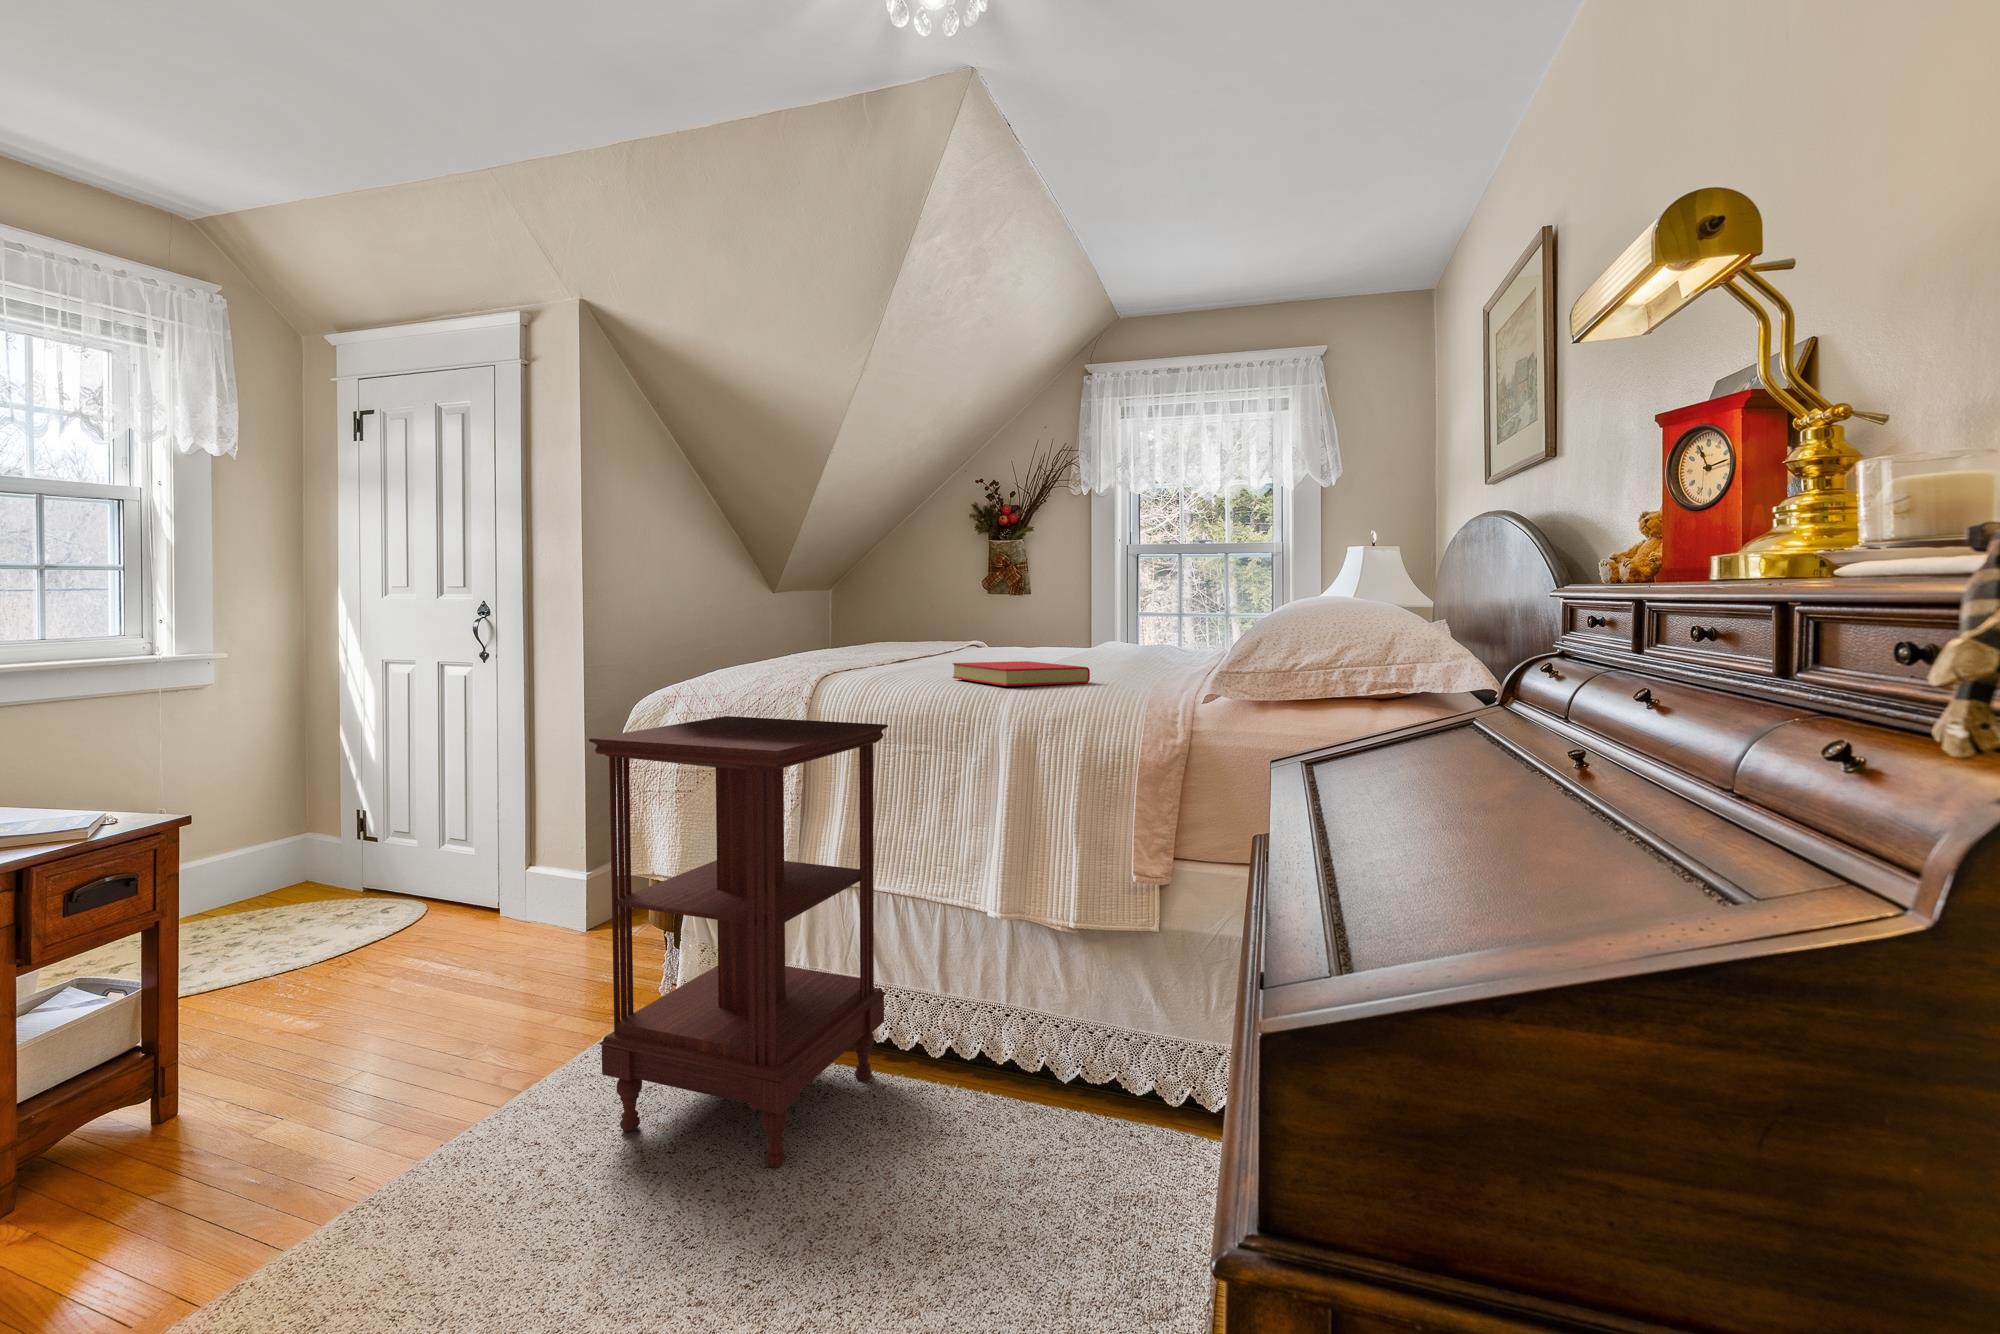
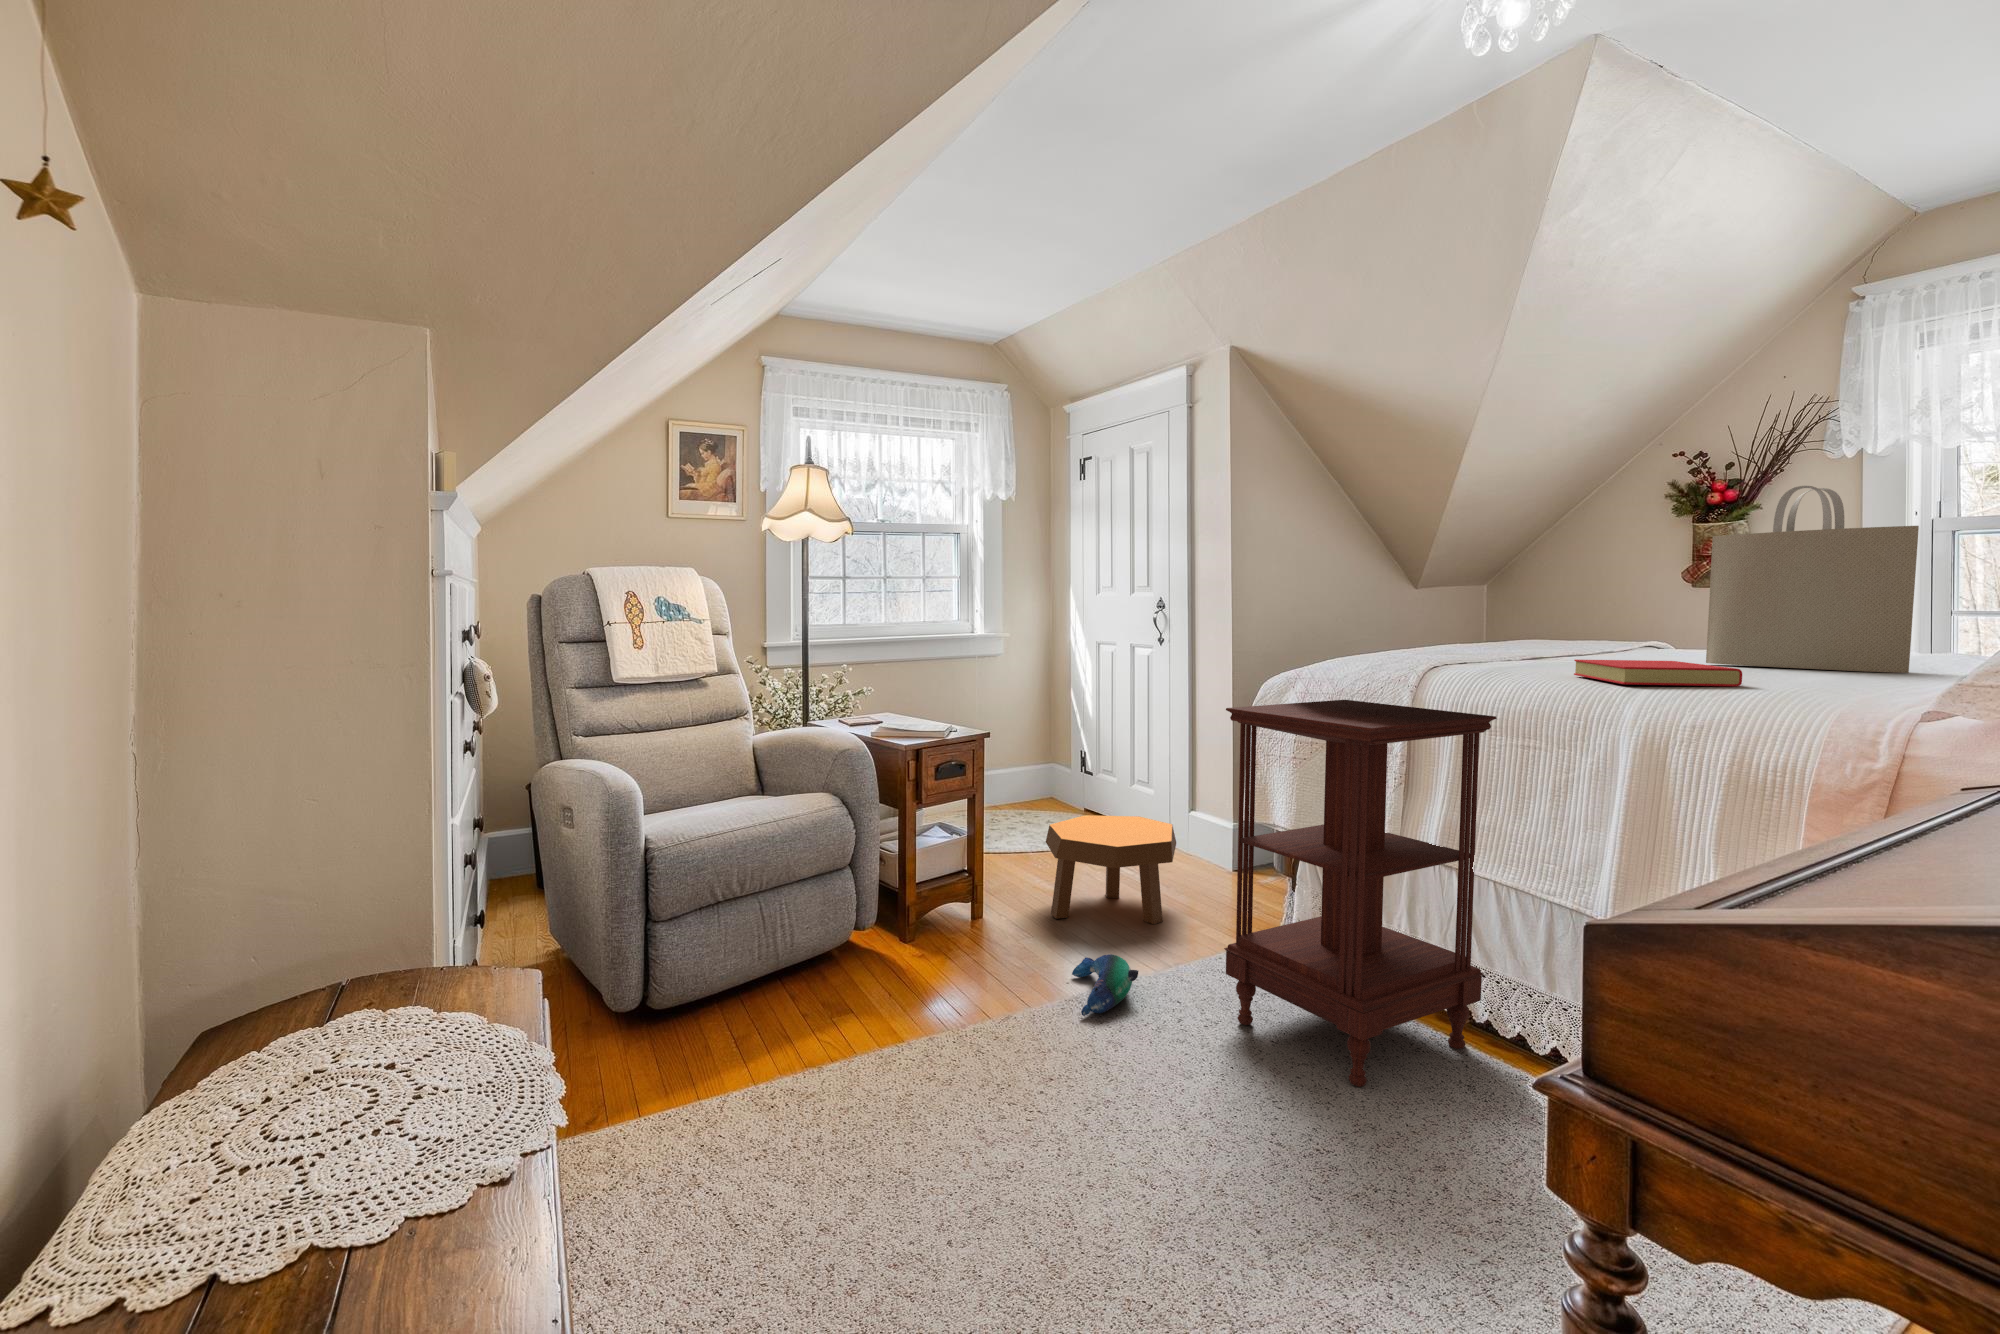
tote bag: none [1035,509,1171,665] -> present [1706,486,1919,673]
footstool: none [309,882,514,1052] -> present [1046,815,1176,924]
plush toy: none [365,1090,475,1199] -> present [1072,954,1139,1016]

